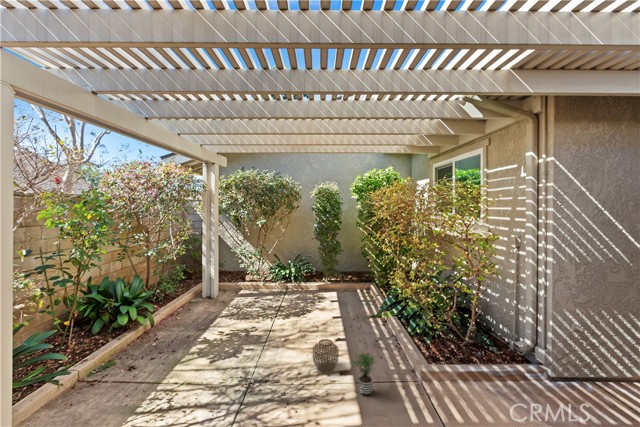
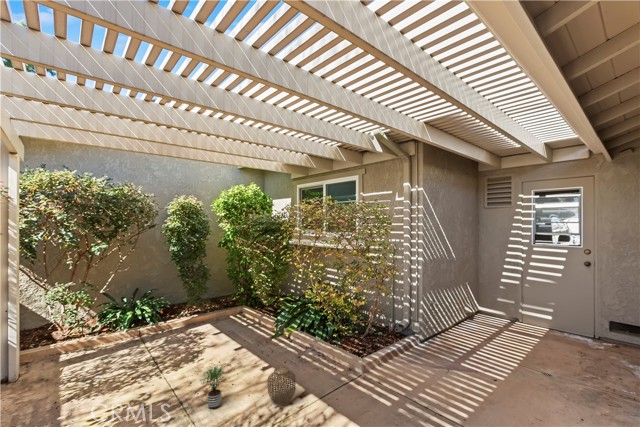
potted plant: present [352,353,376,396] -> present [200,365,224,409]

